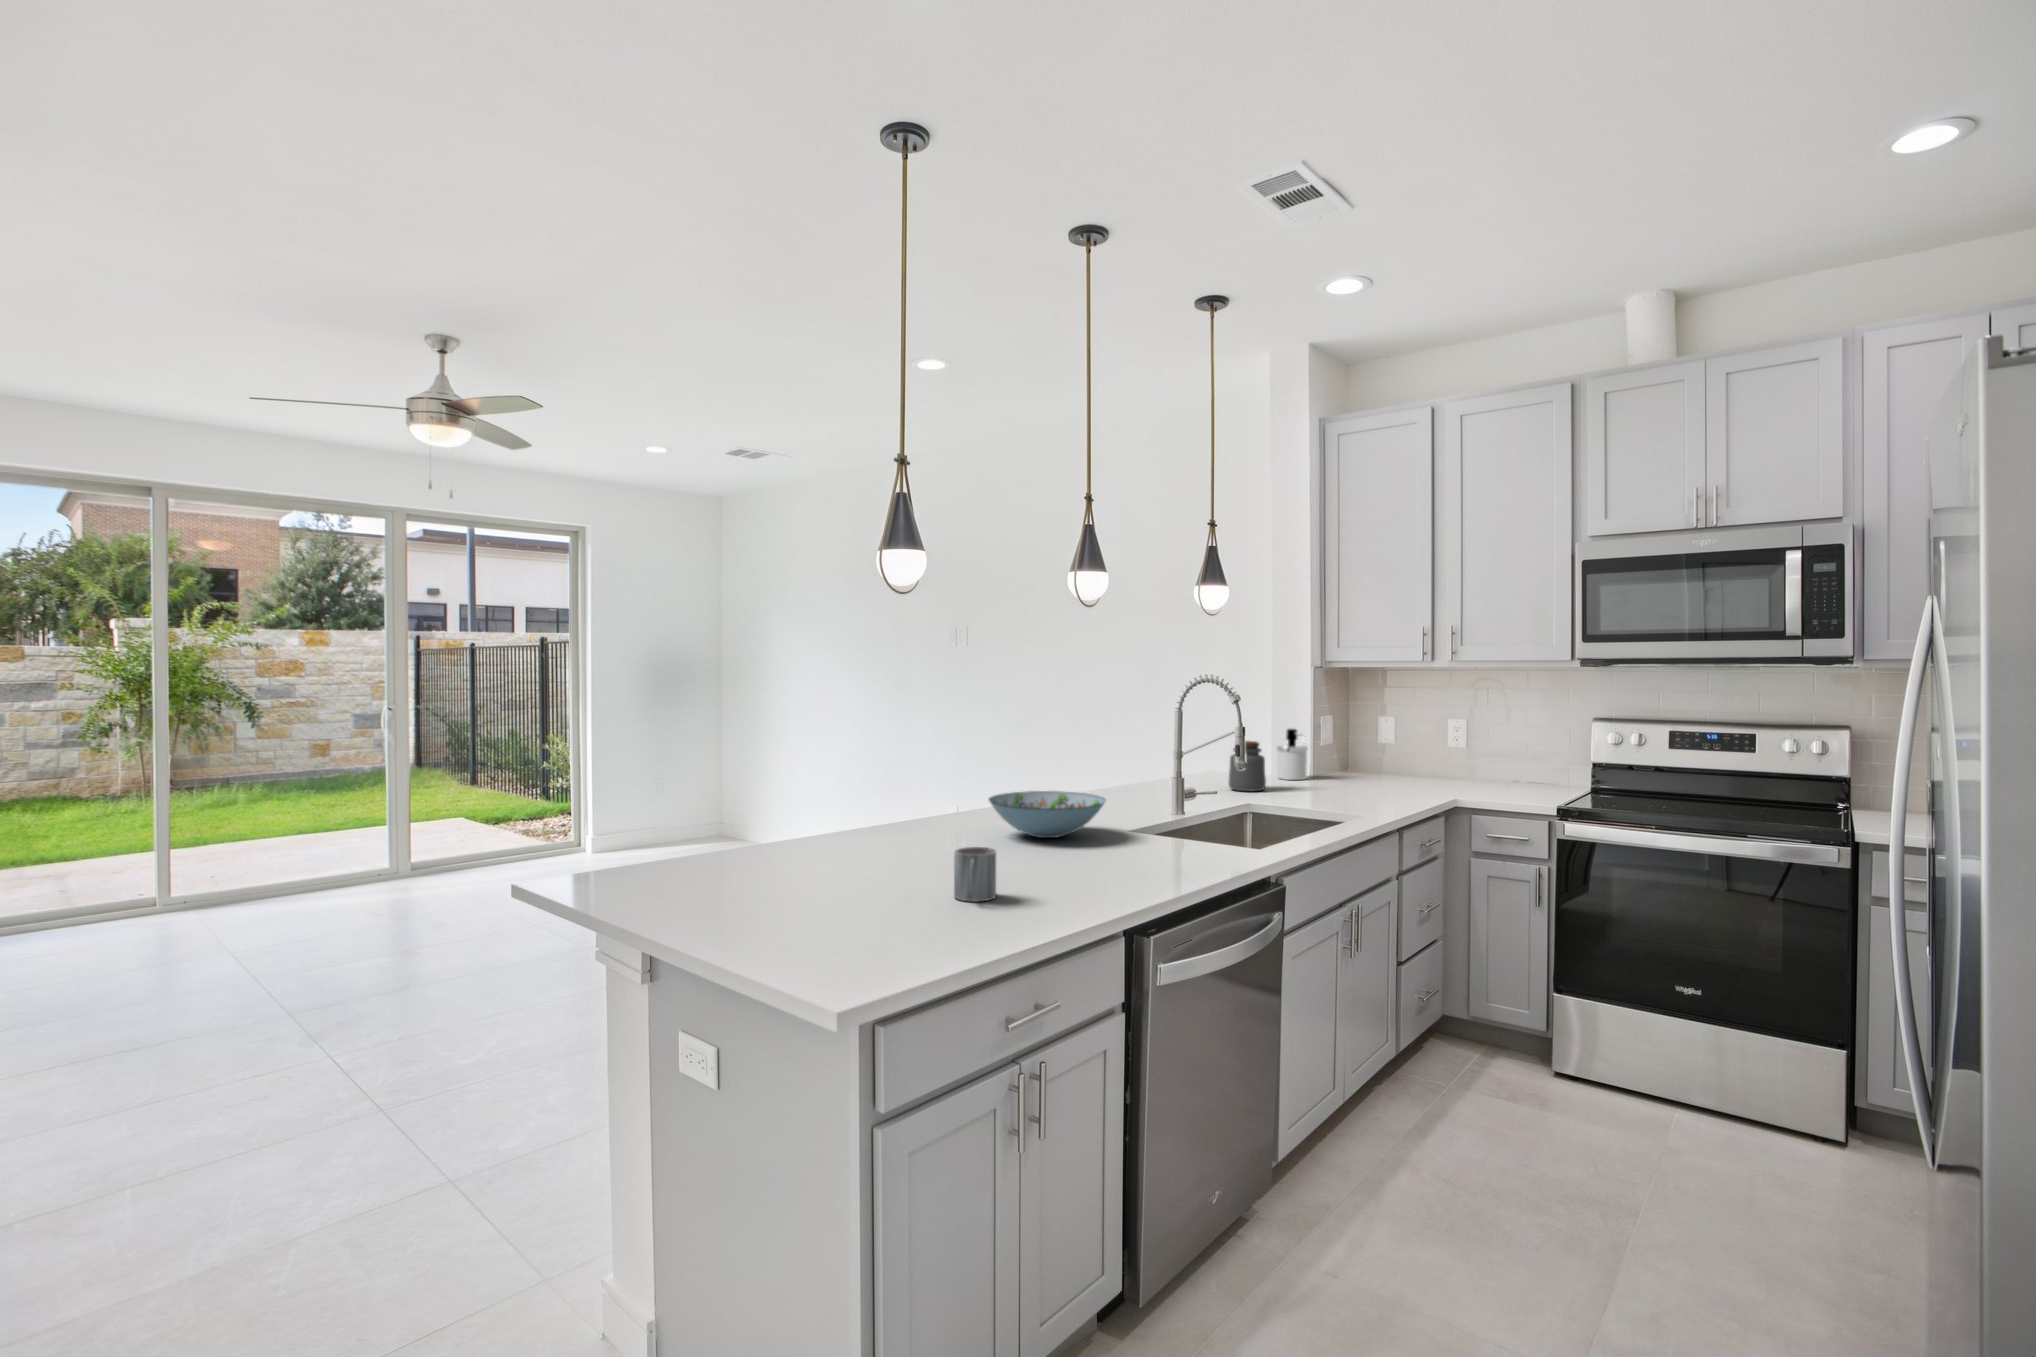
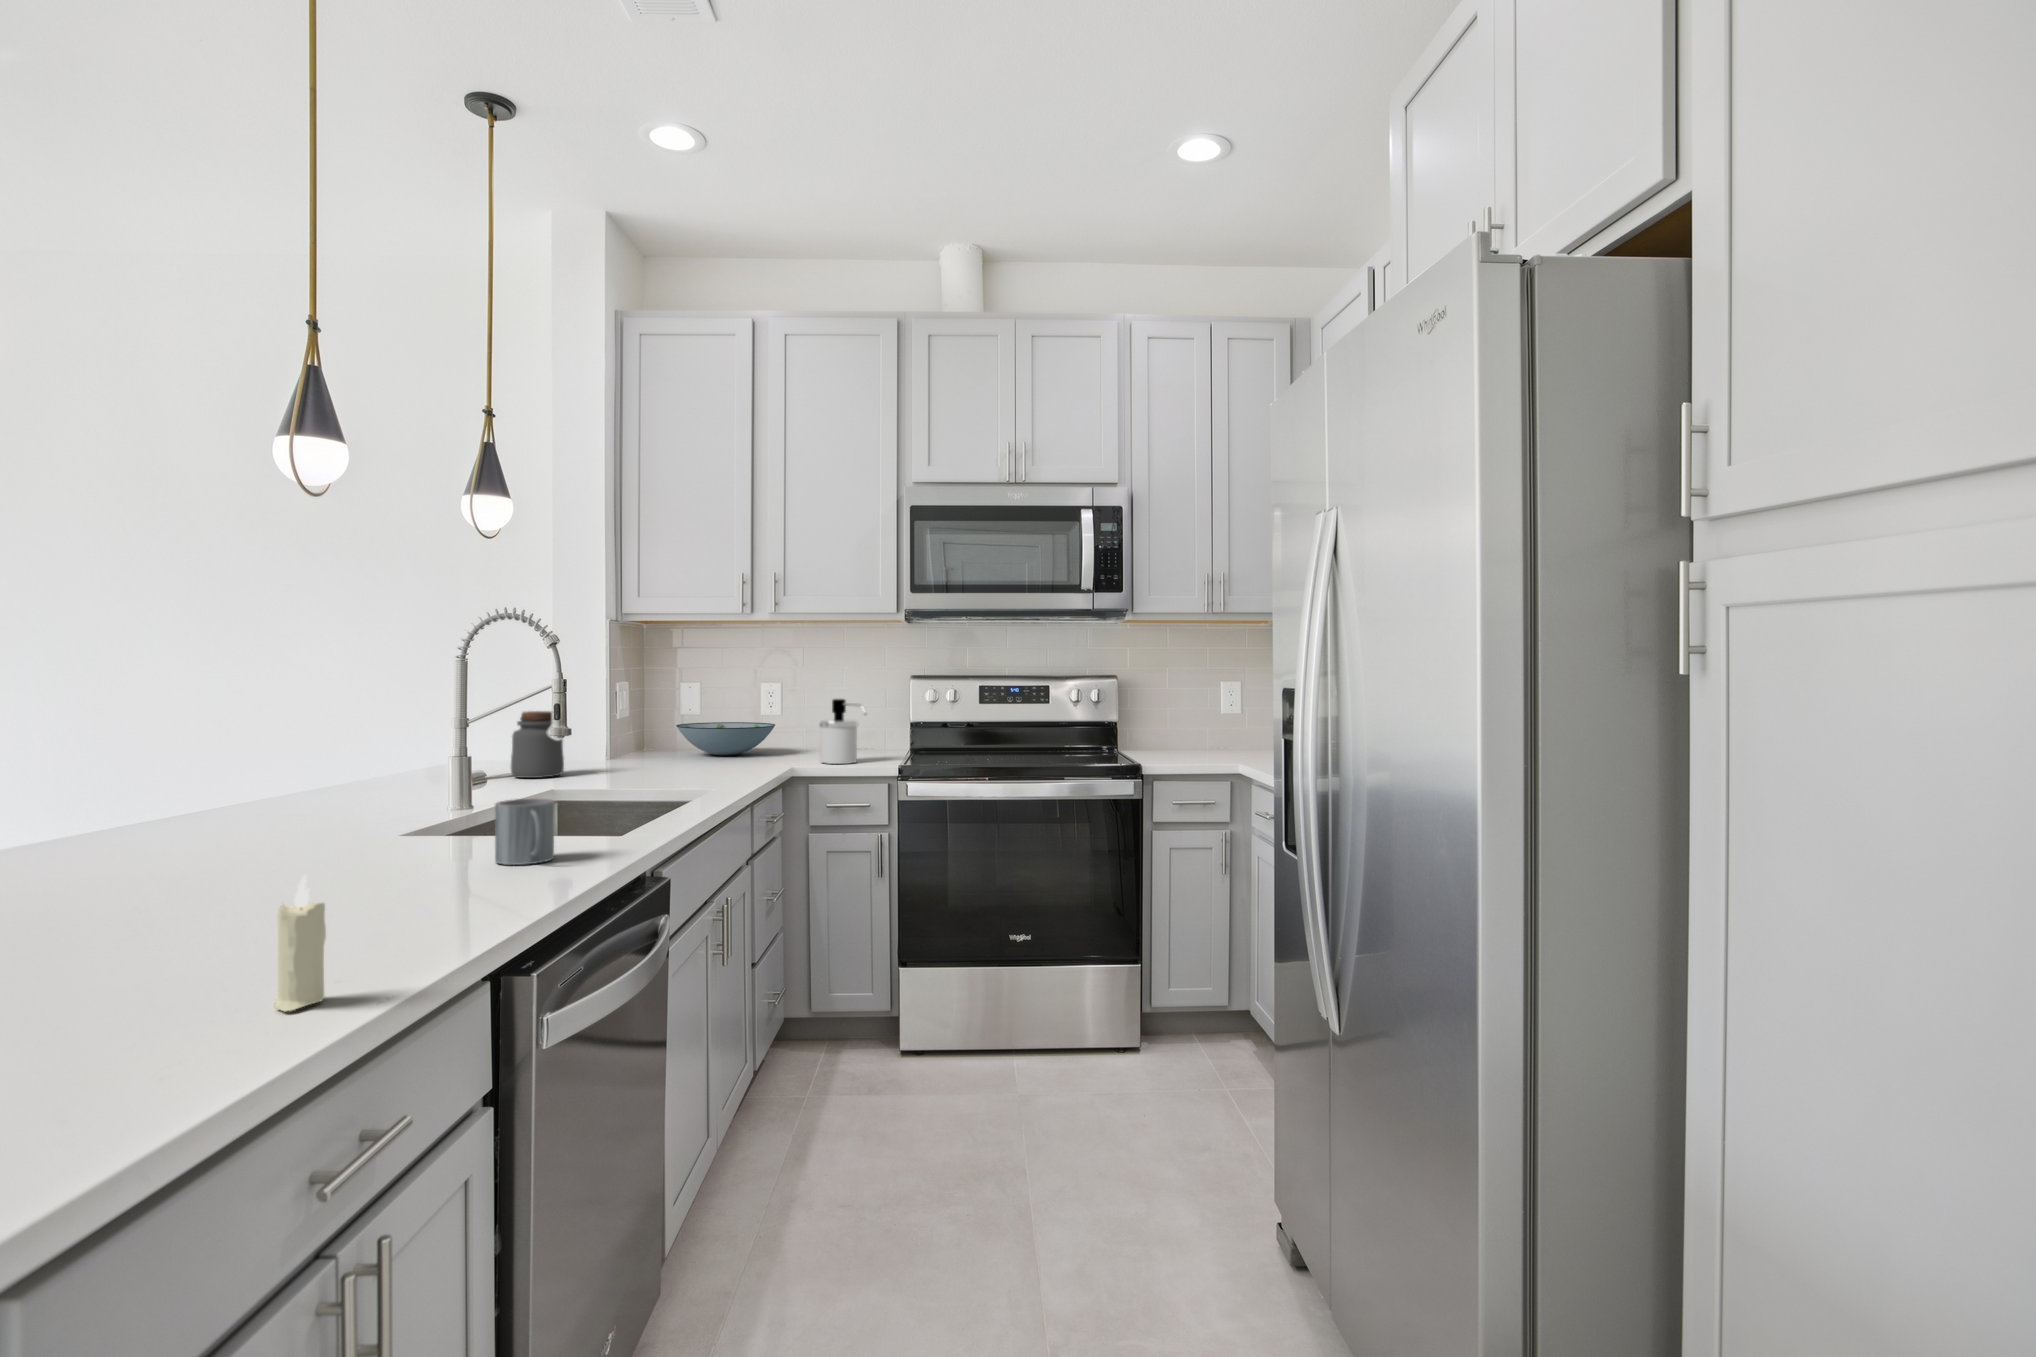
soap dispenser: present [1276,729,1308,780] -> present [819,699,867,764]
decorative bowl: present [989,791,1106,838] -> present [676,722,775,755]
mug: present [954,847,996,902] -> present [495,799,554,865]
candle: none [997,864,1021,934] -> present [274,876,326,1011]

